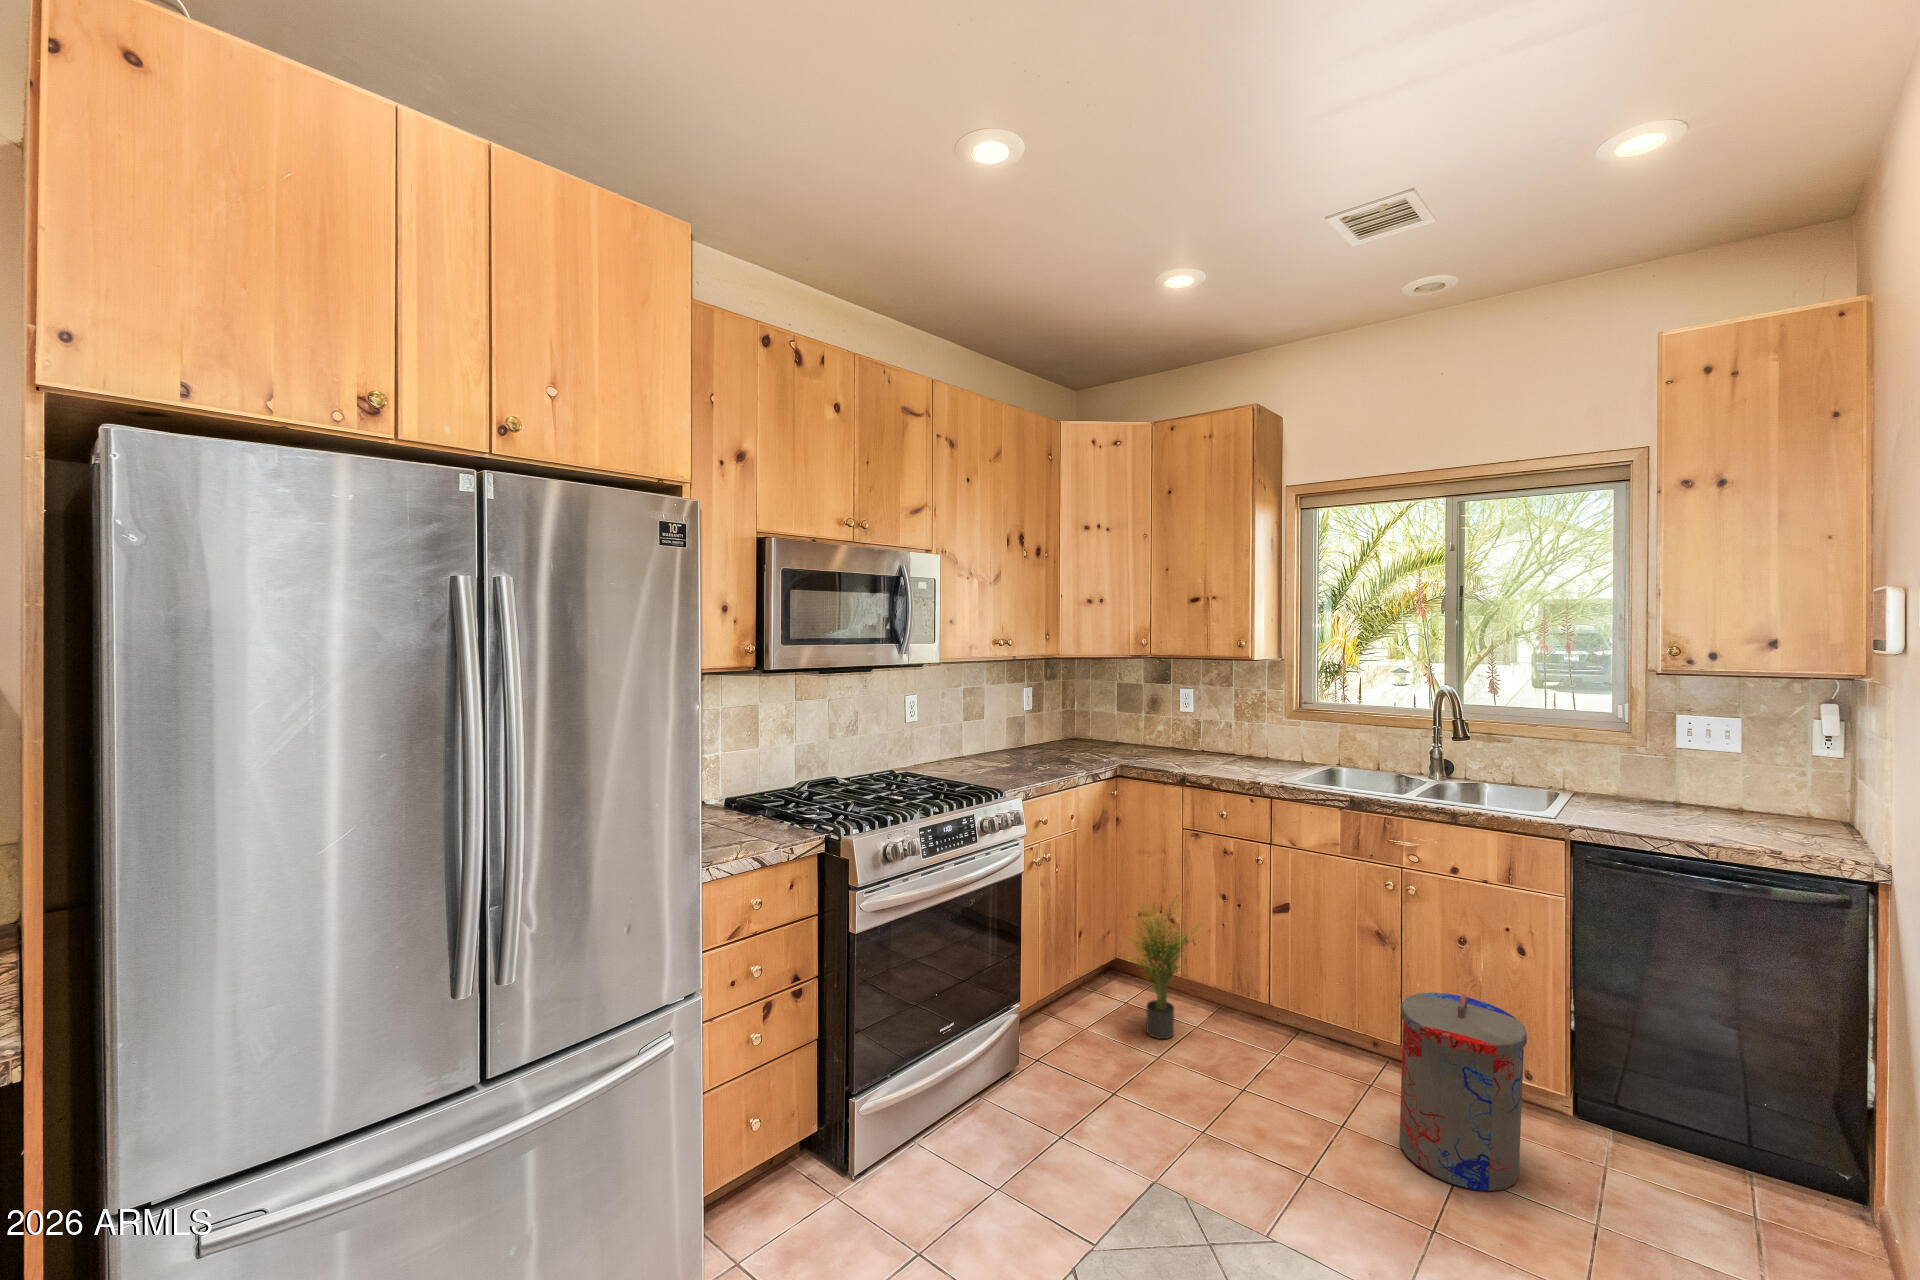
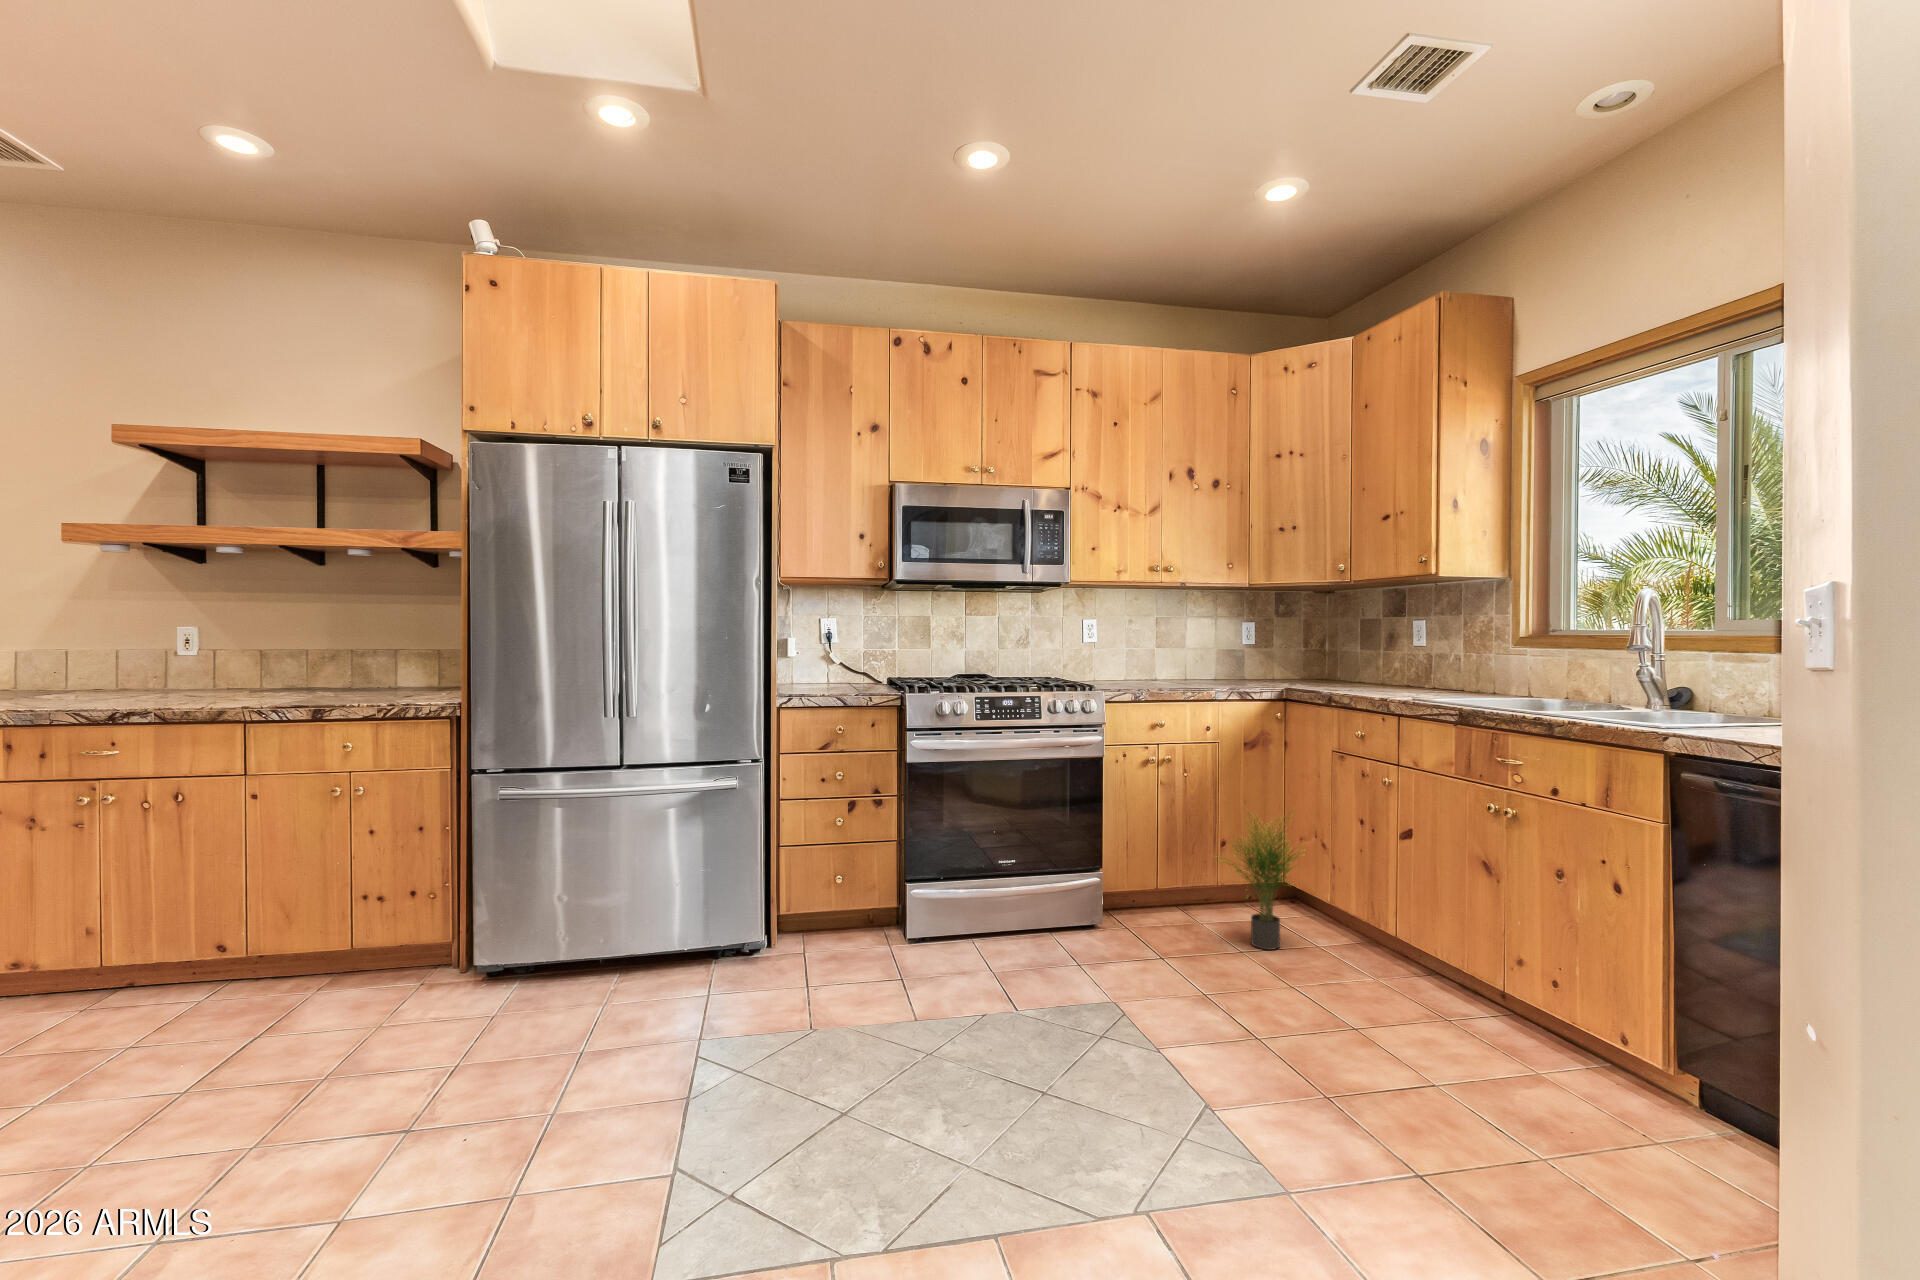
trash can: present [1400,993,1527,1191] -> none [1362,902,1500,1115]

